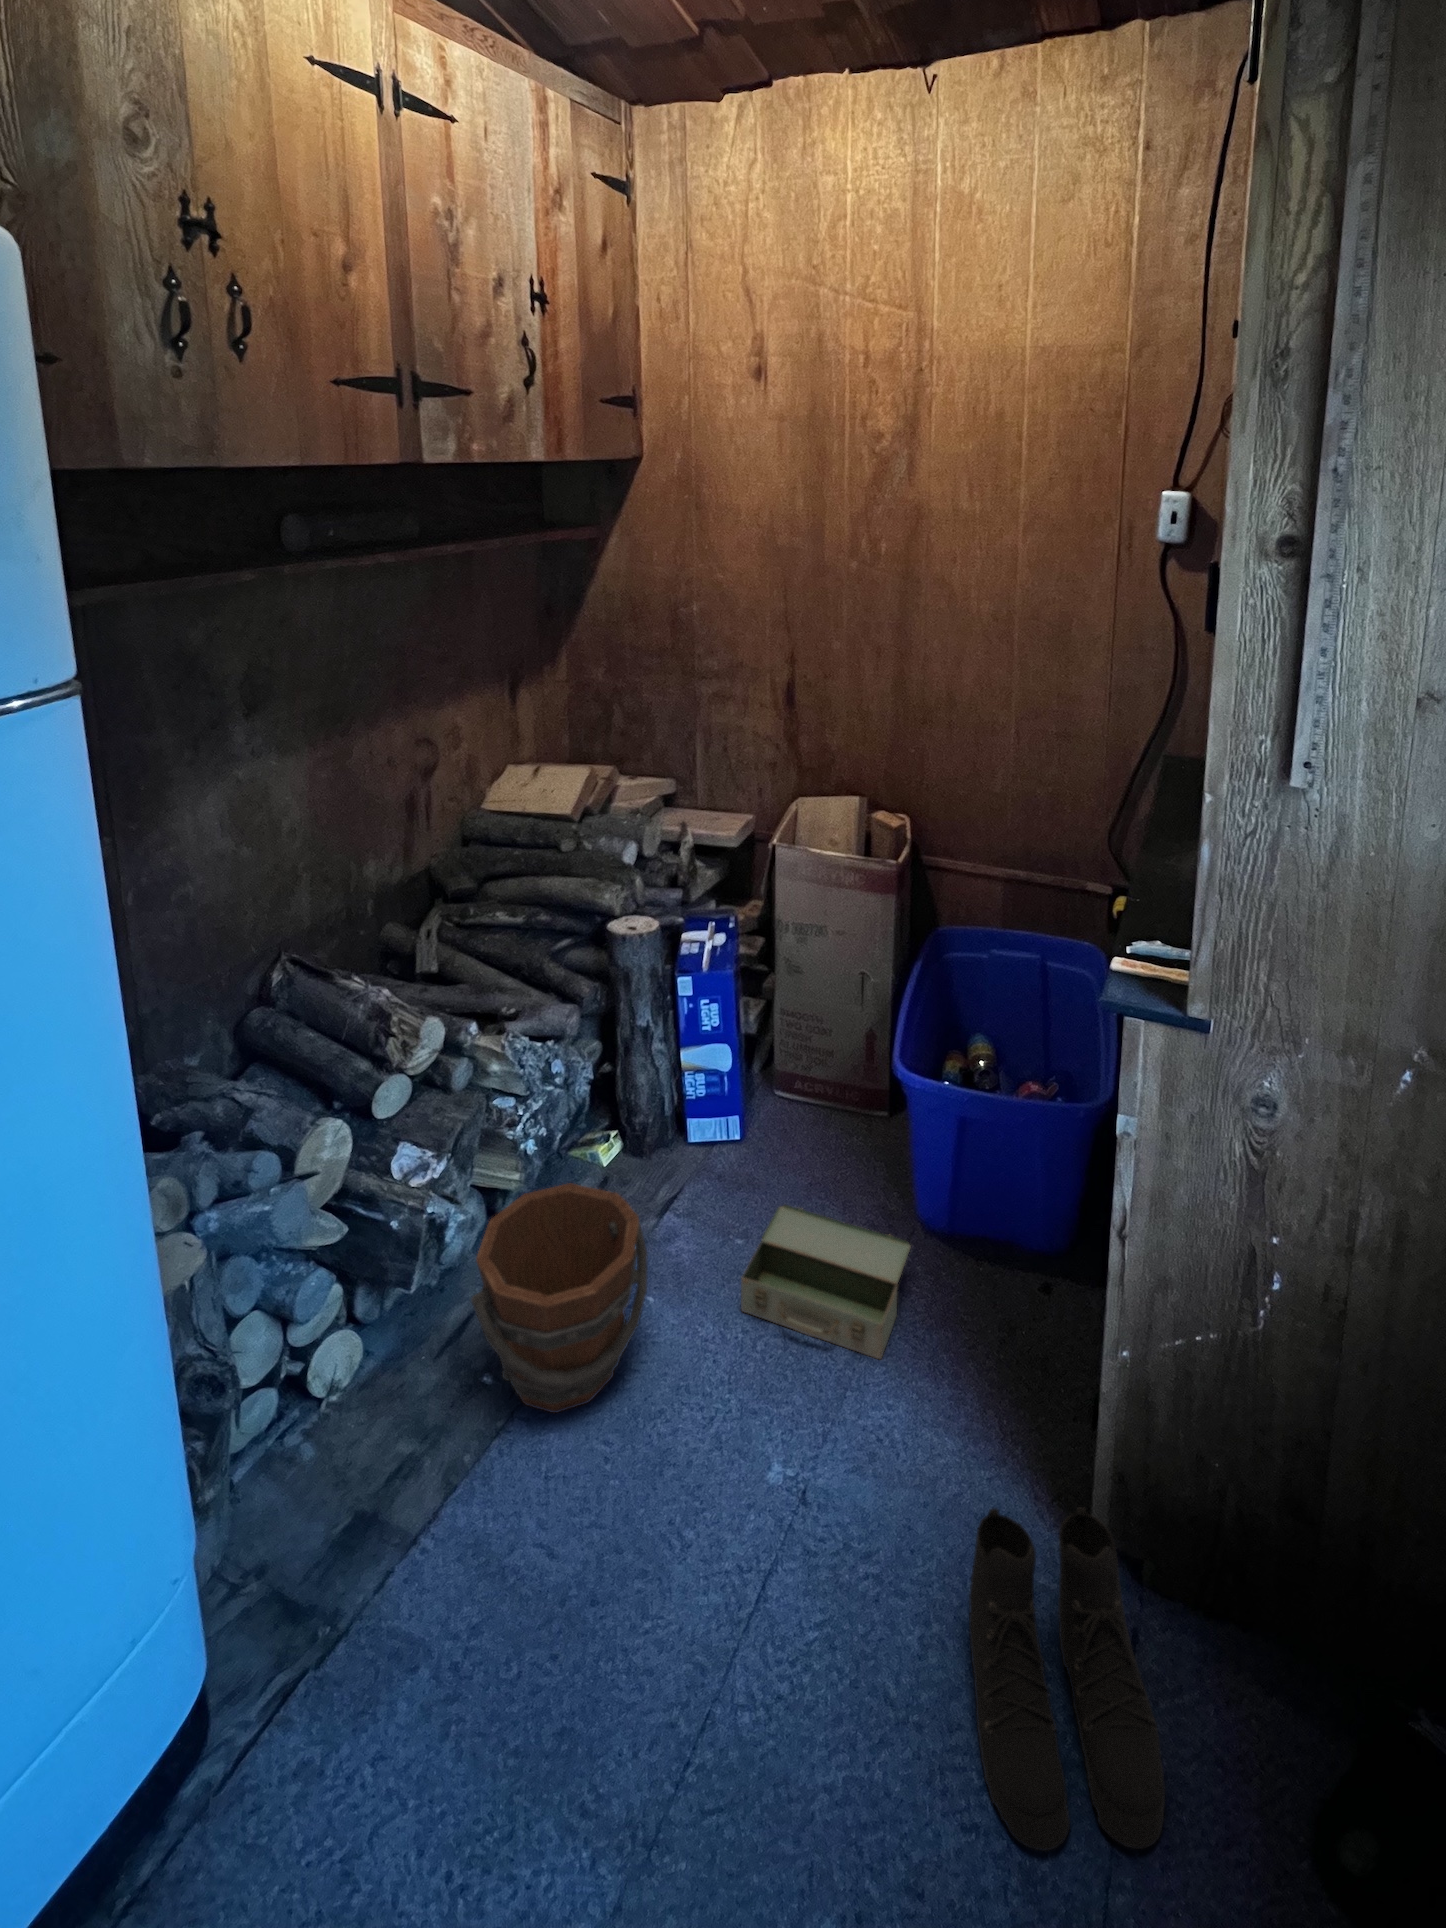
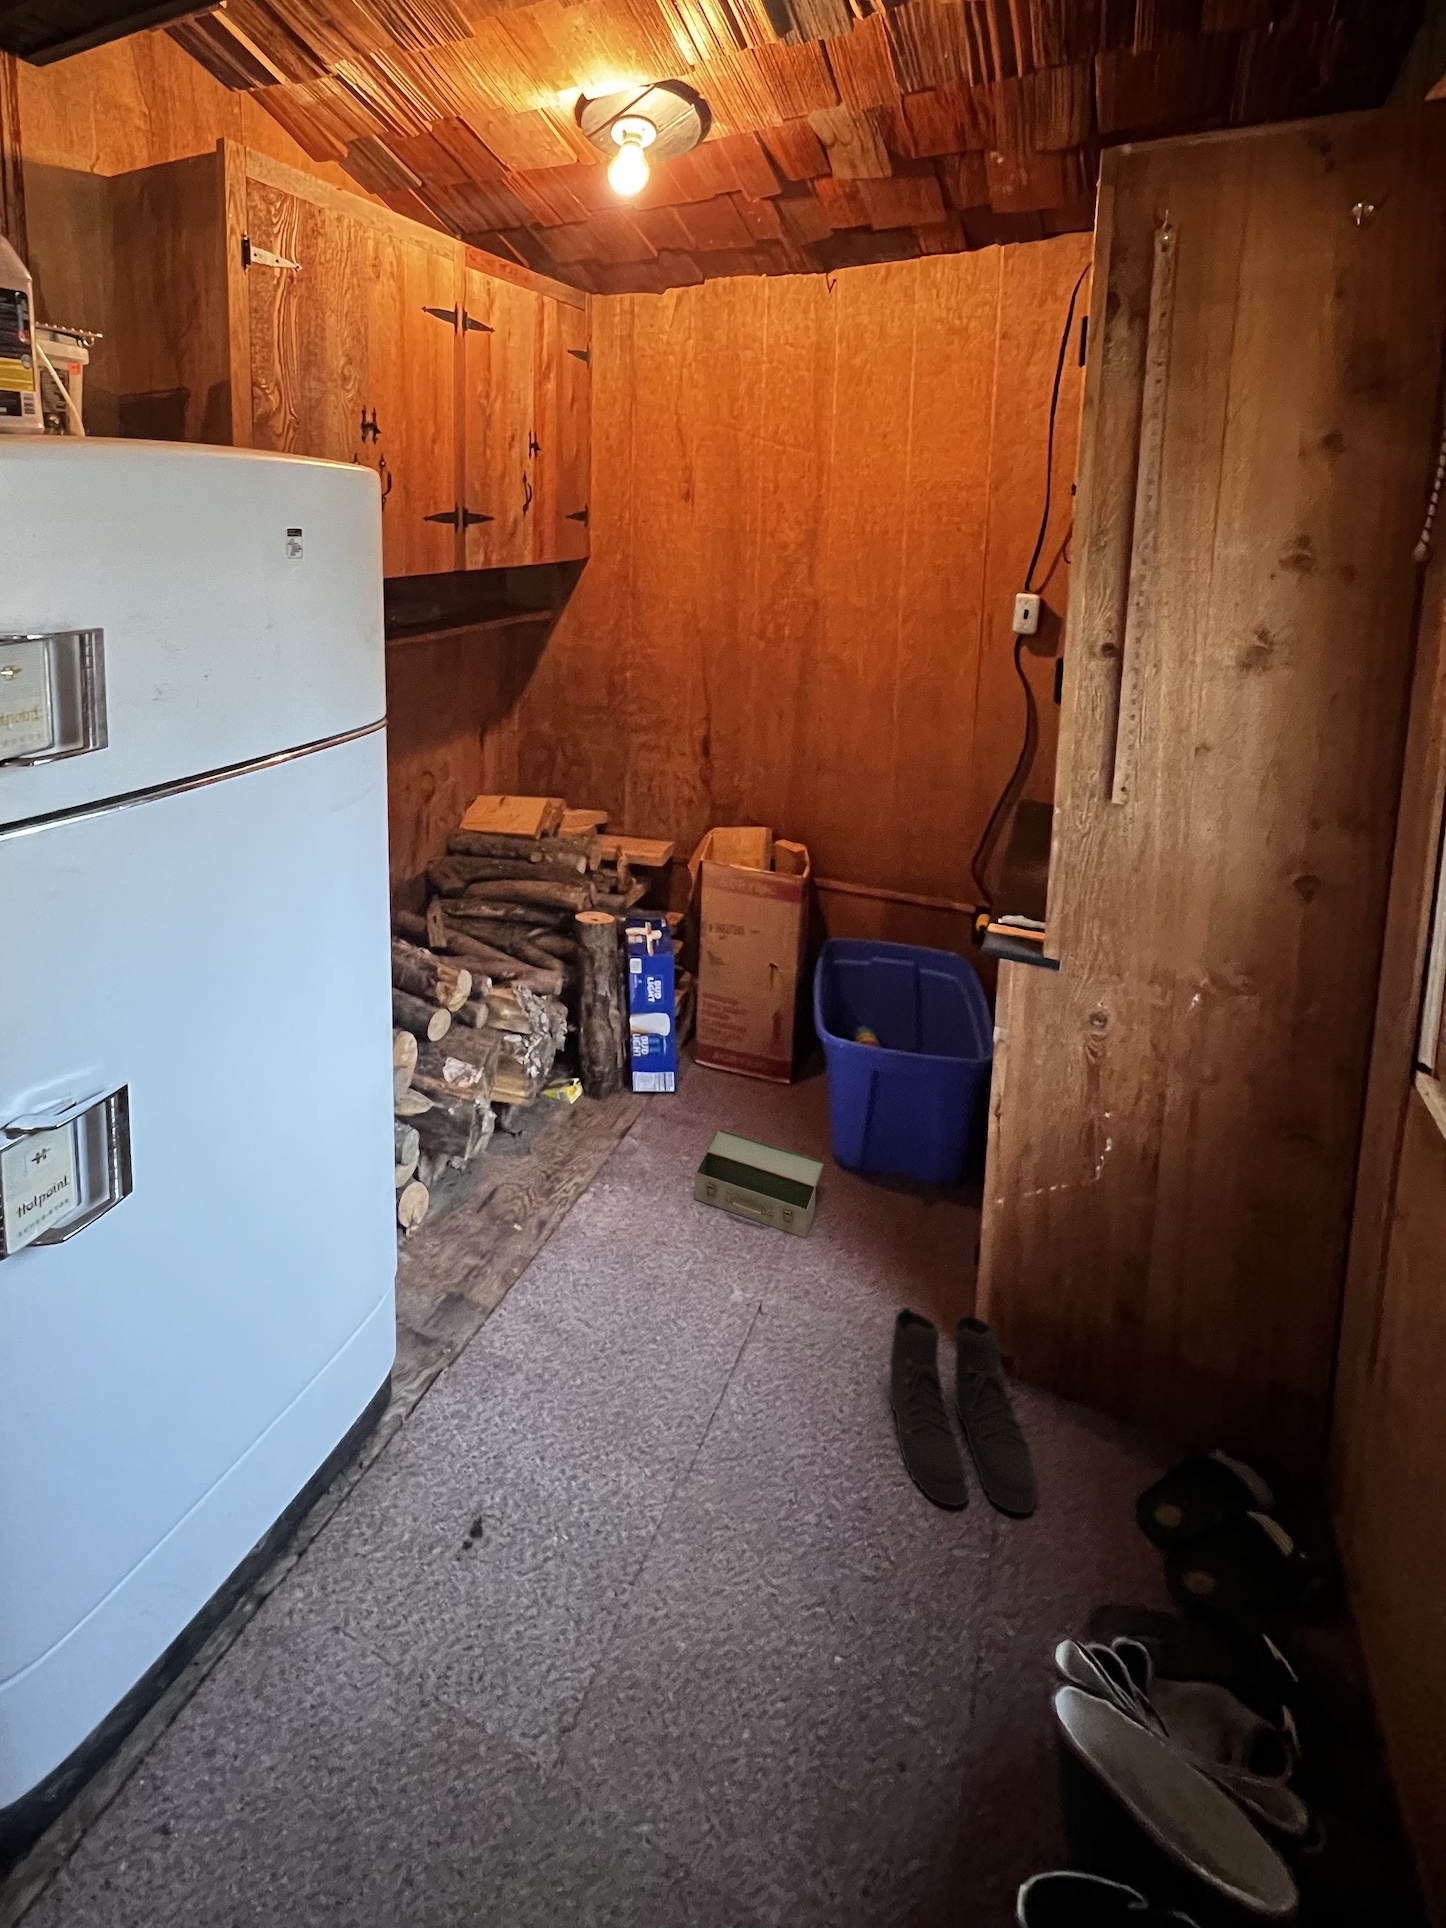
bucket: present [471,1183,648,1413] -> none [517,1091,632,1246]

